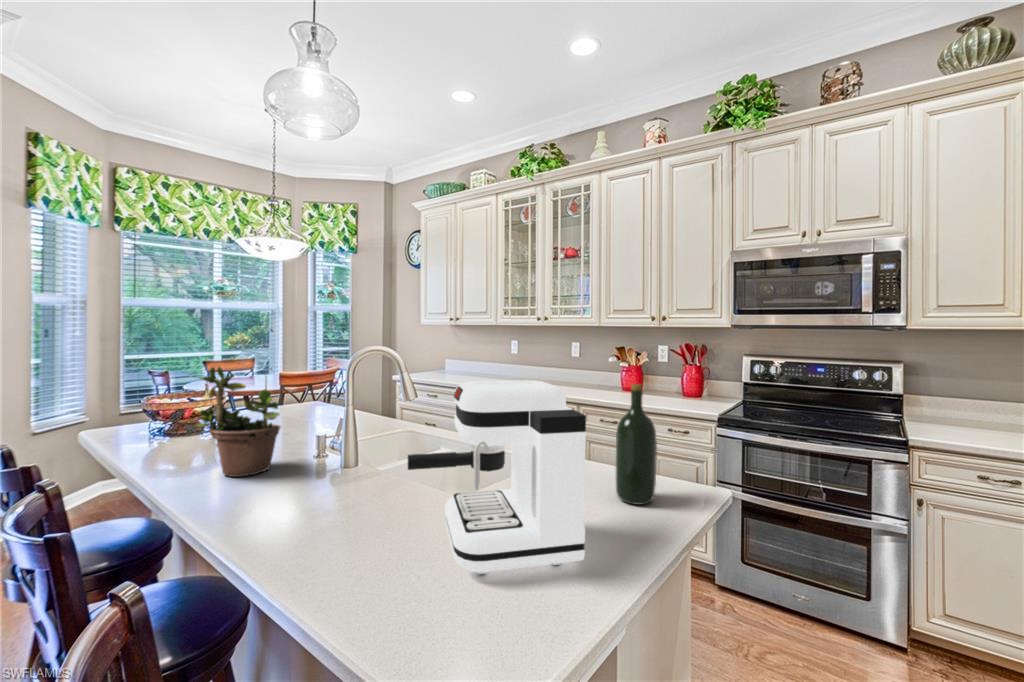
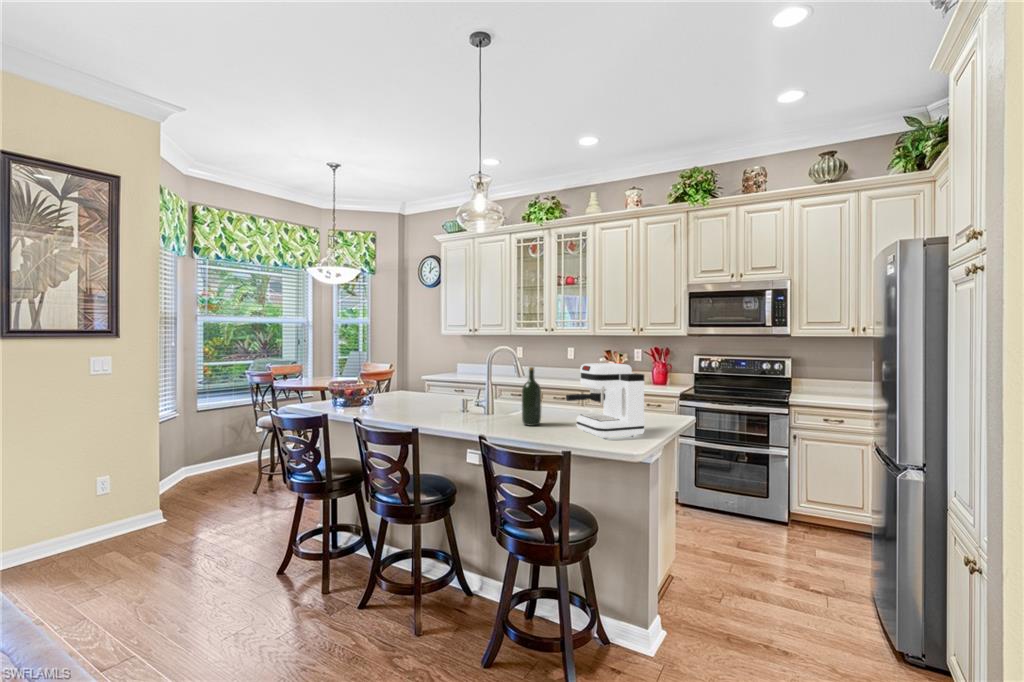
potted plant: present [197,367,281,477] -> none [415,356,463,421]
wine bottle: present [616,384,657,505] -> present [522,367,541,426]

